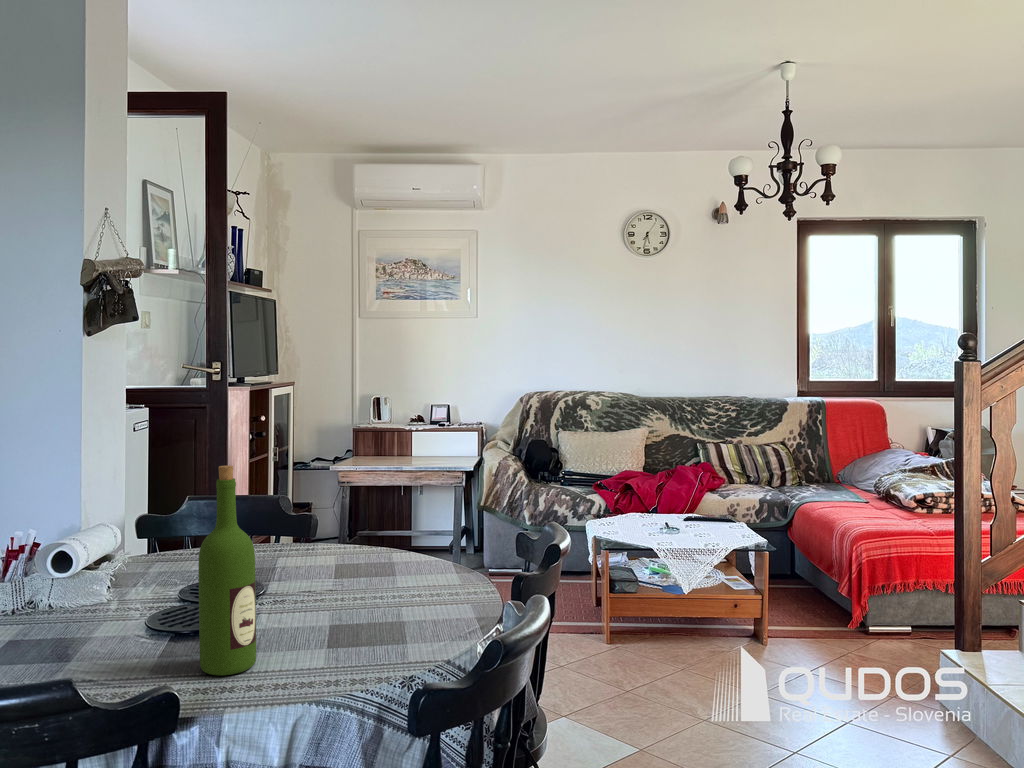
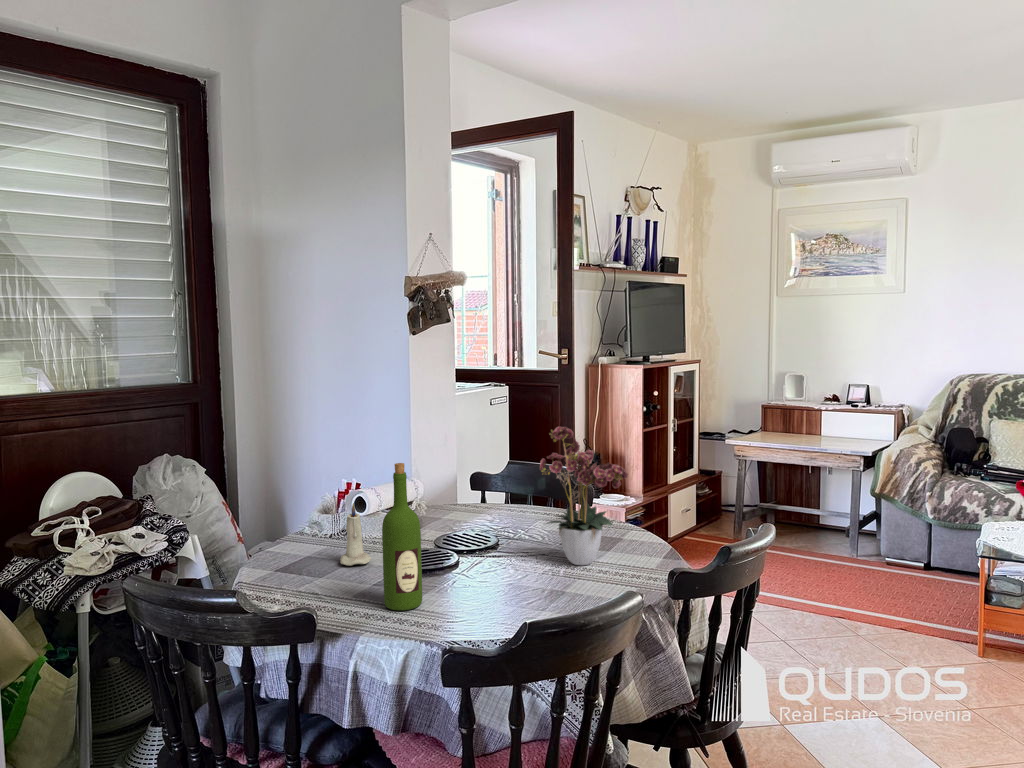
flower arrangement: none [334,412,445,586] -> present [540,427,628,565]
candle: none [49,544,104,638] -> present [340,503,371,566]

